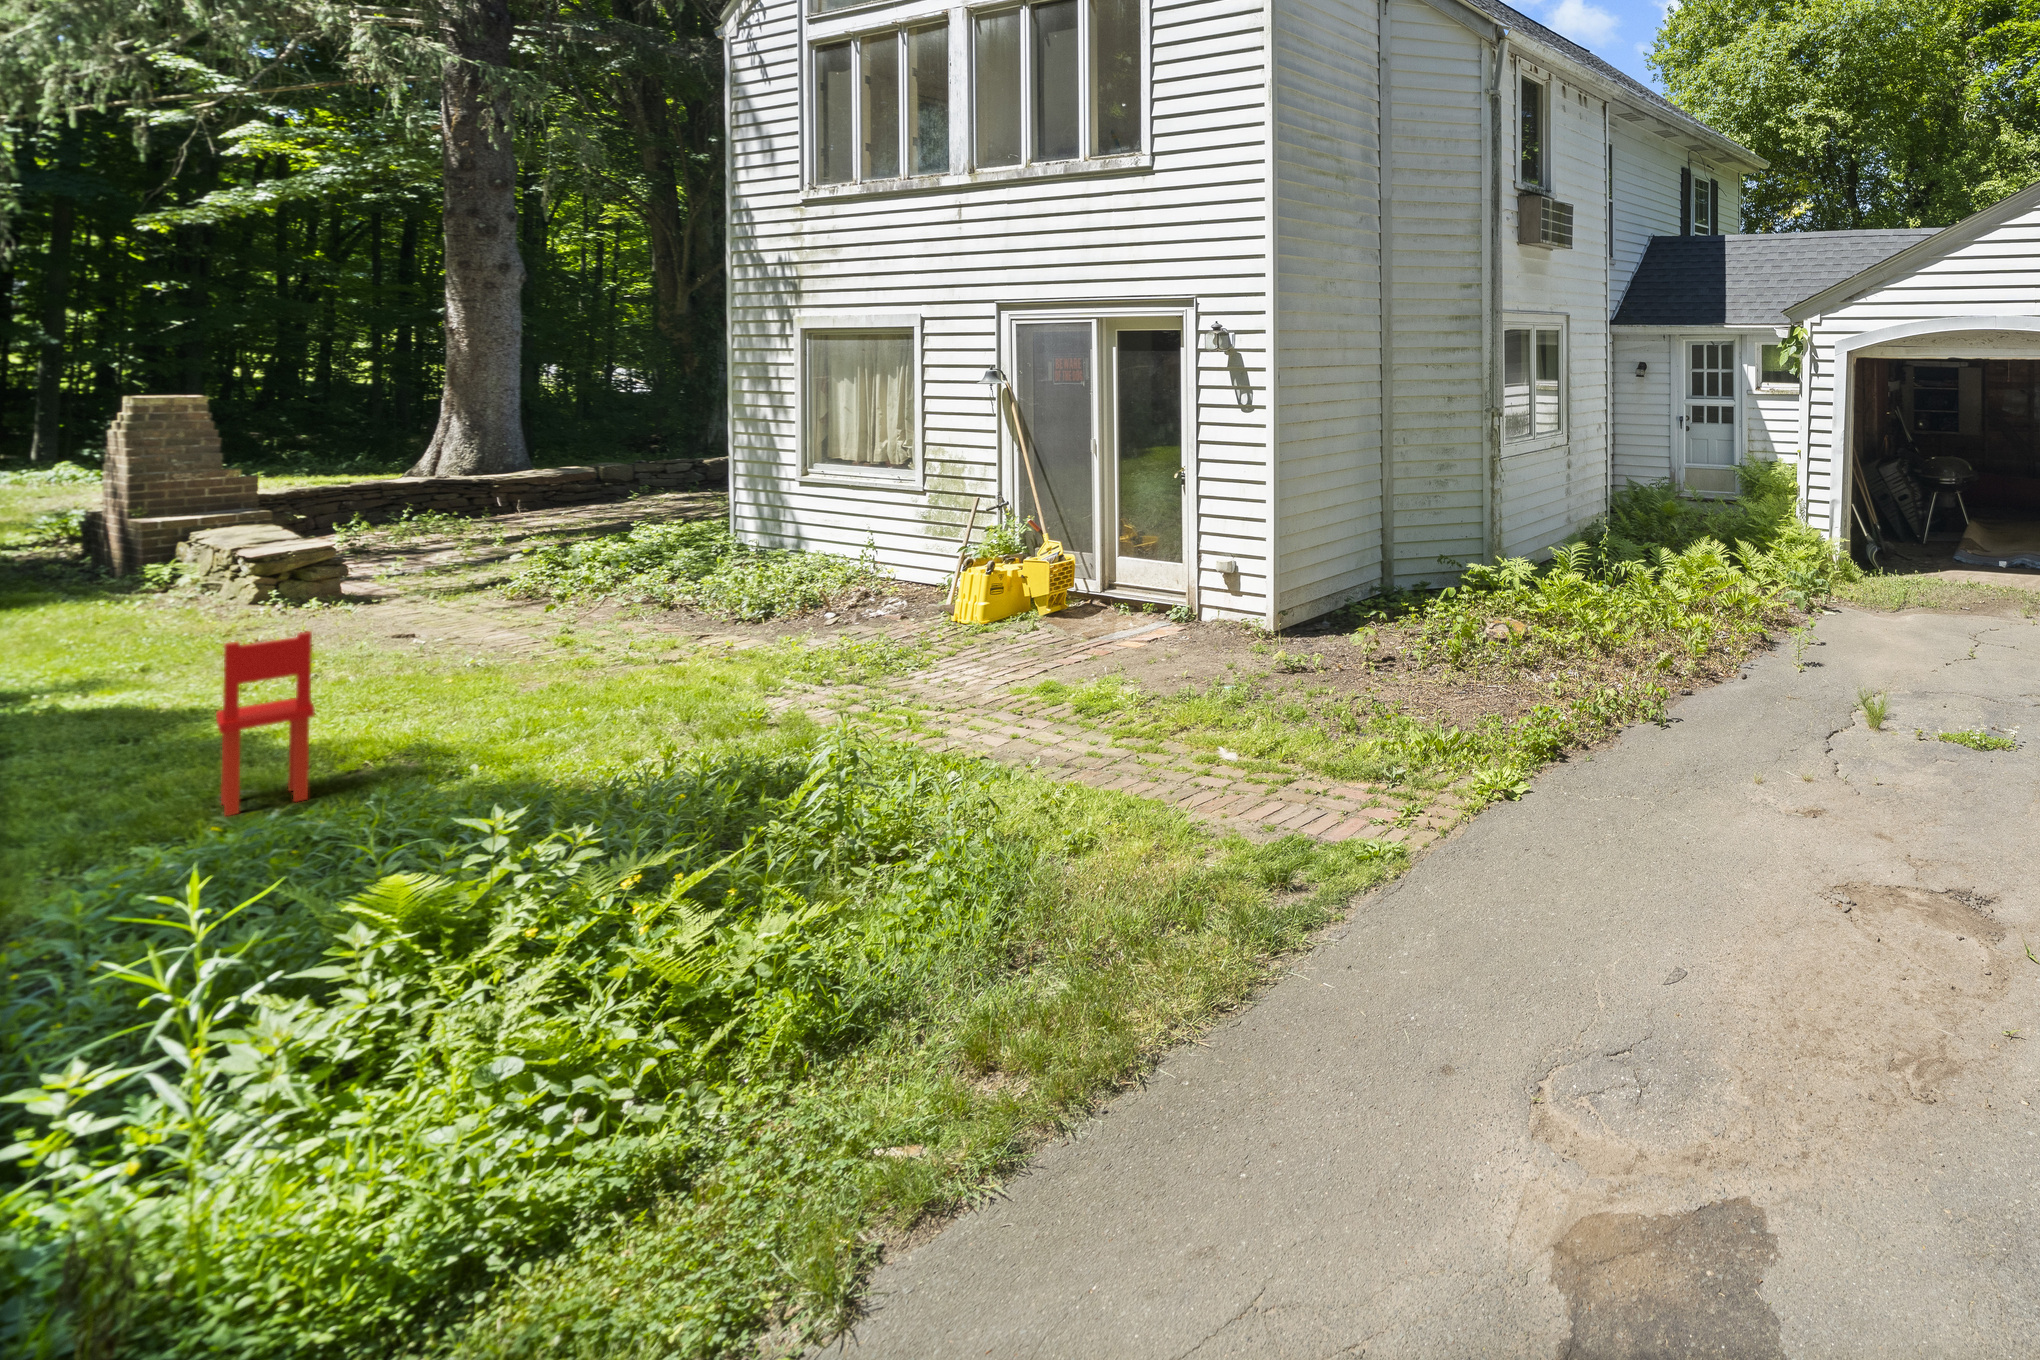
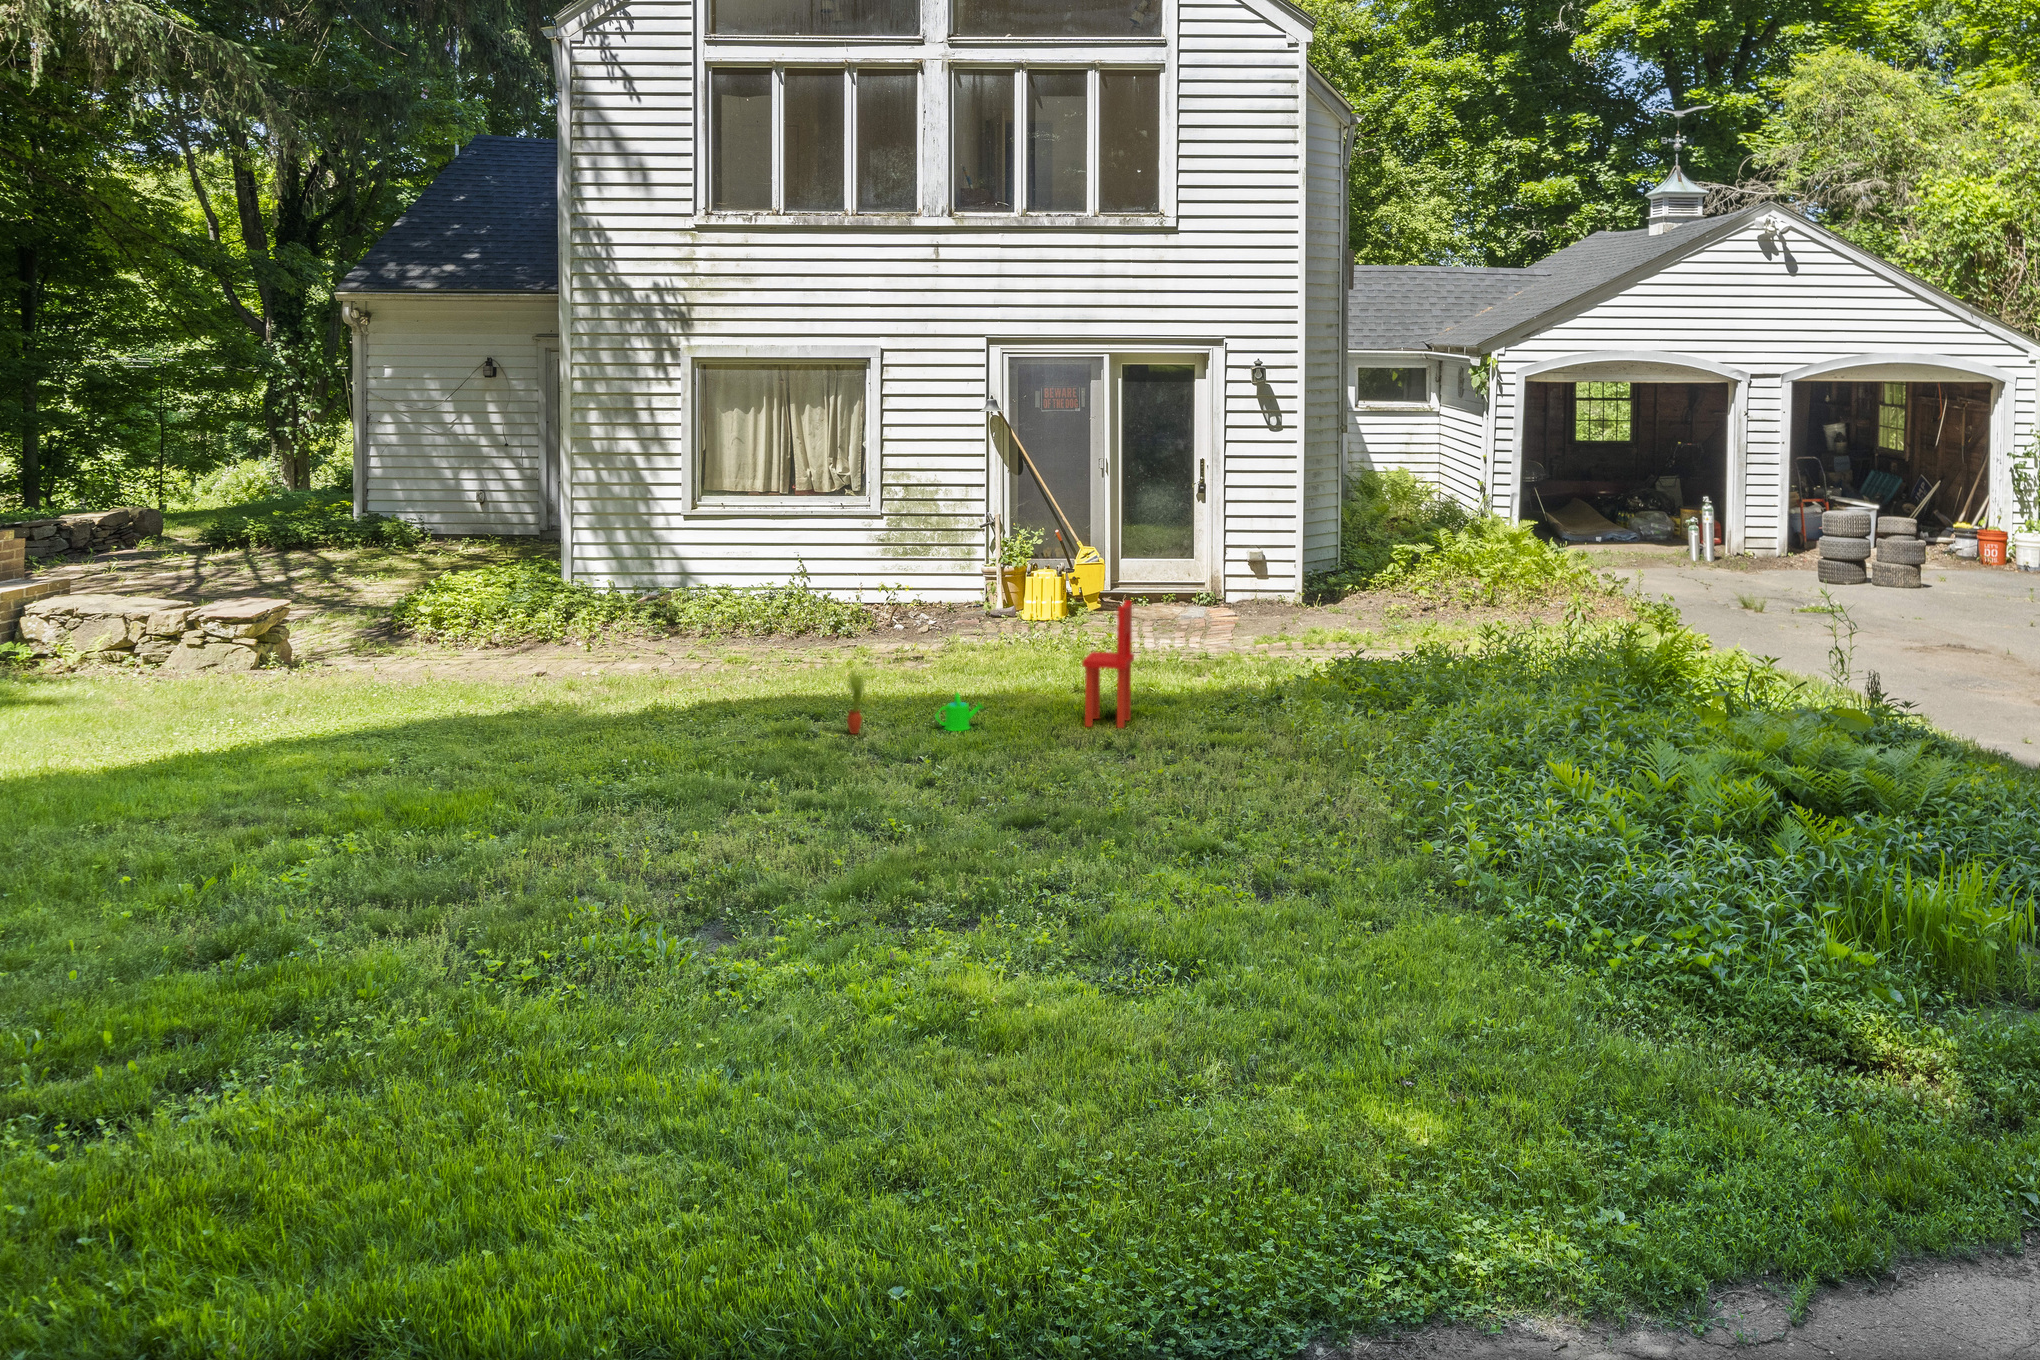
potted plant: none [53,679,112,762] -> present [847,670,867,734]
watering can: none [136,726,198,780] -> present [935,692,983,731]

